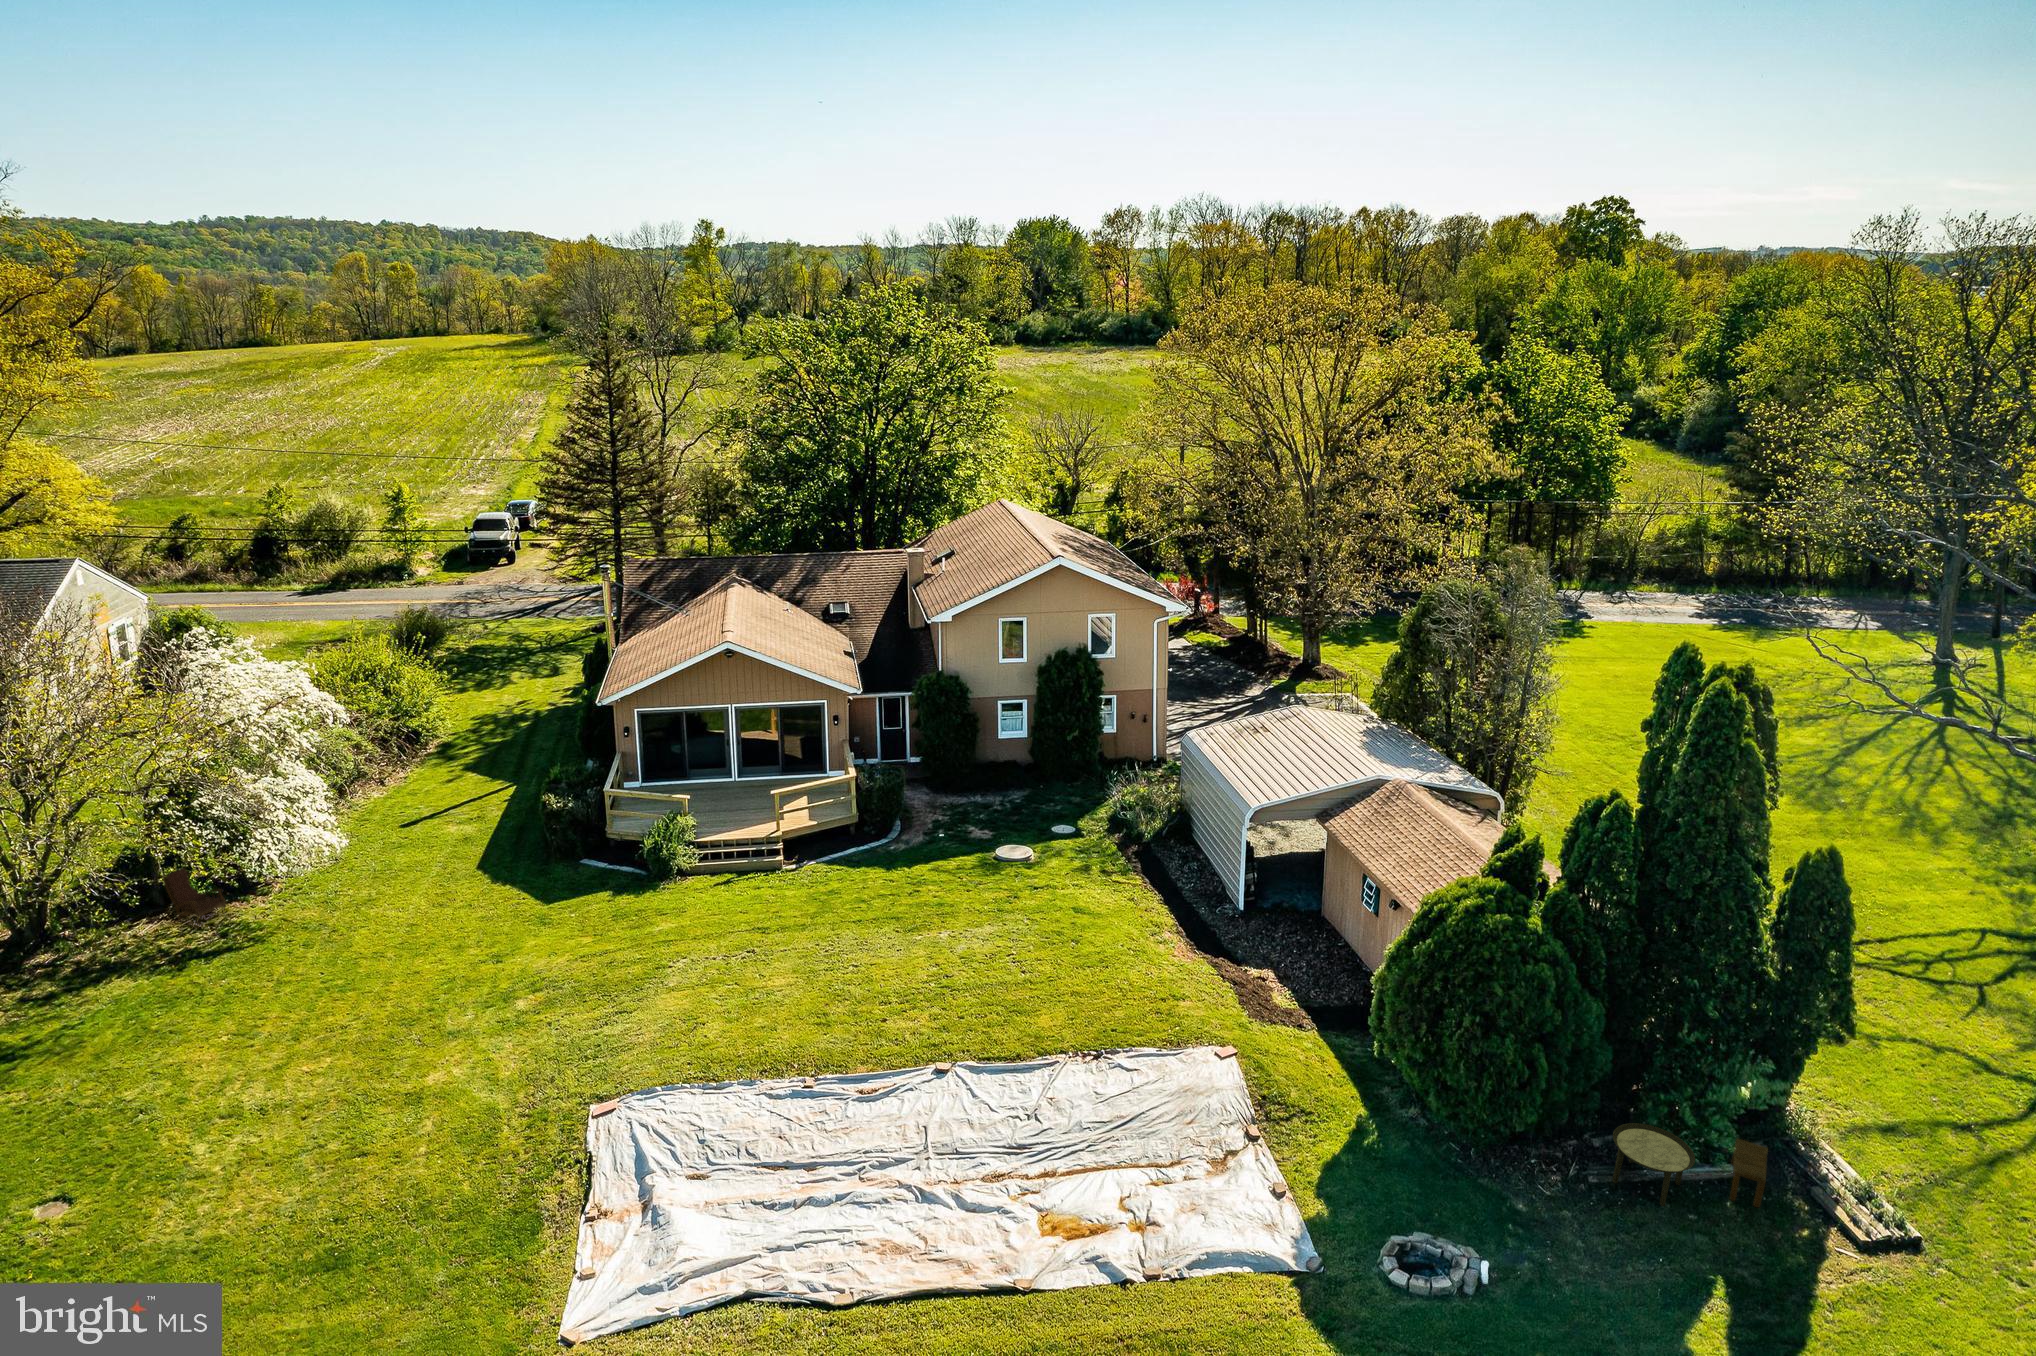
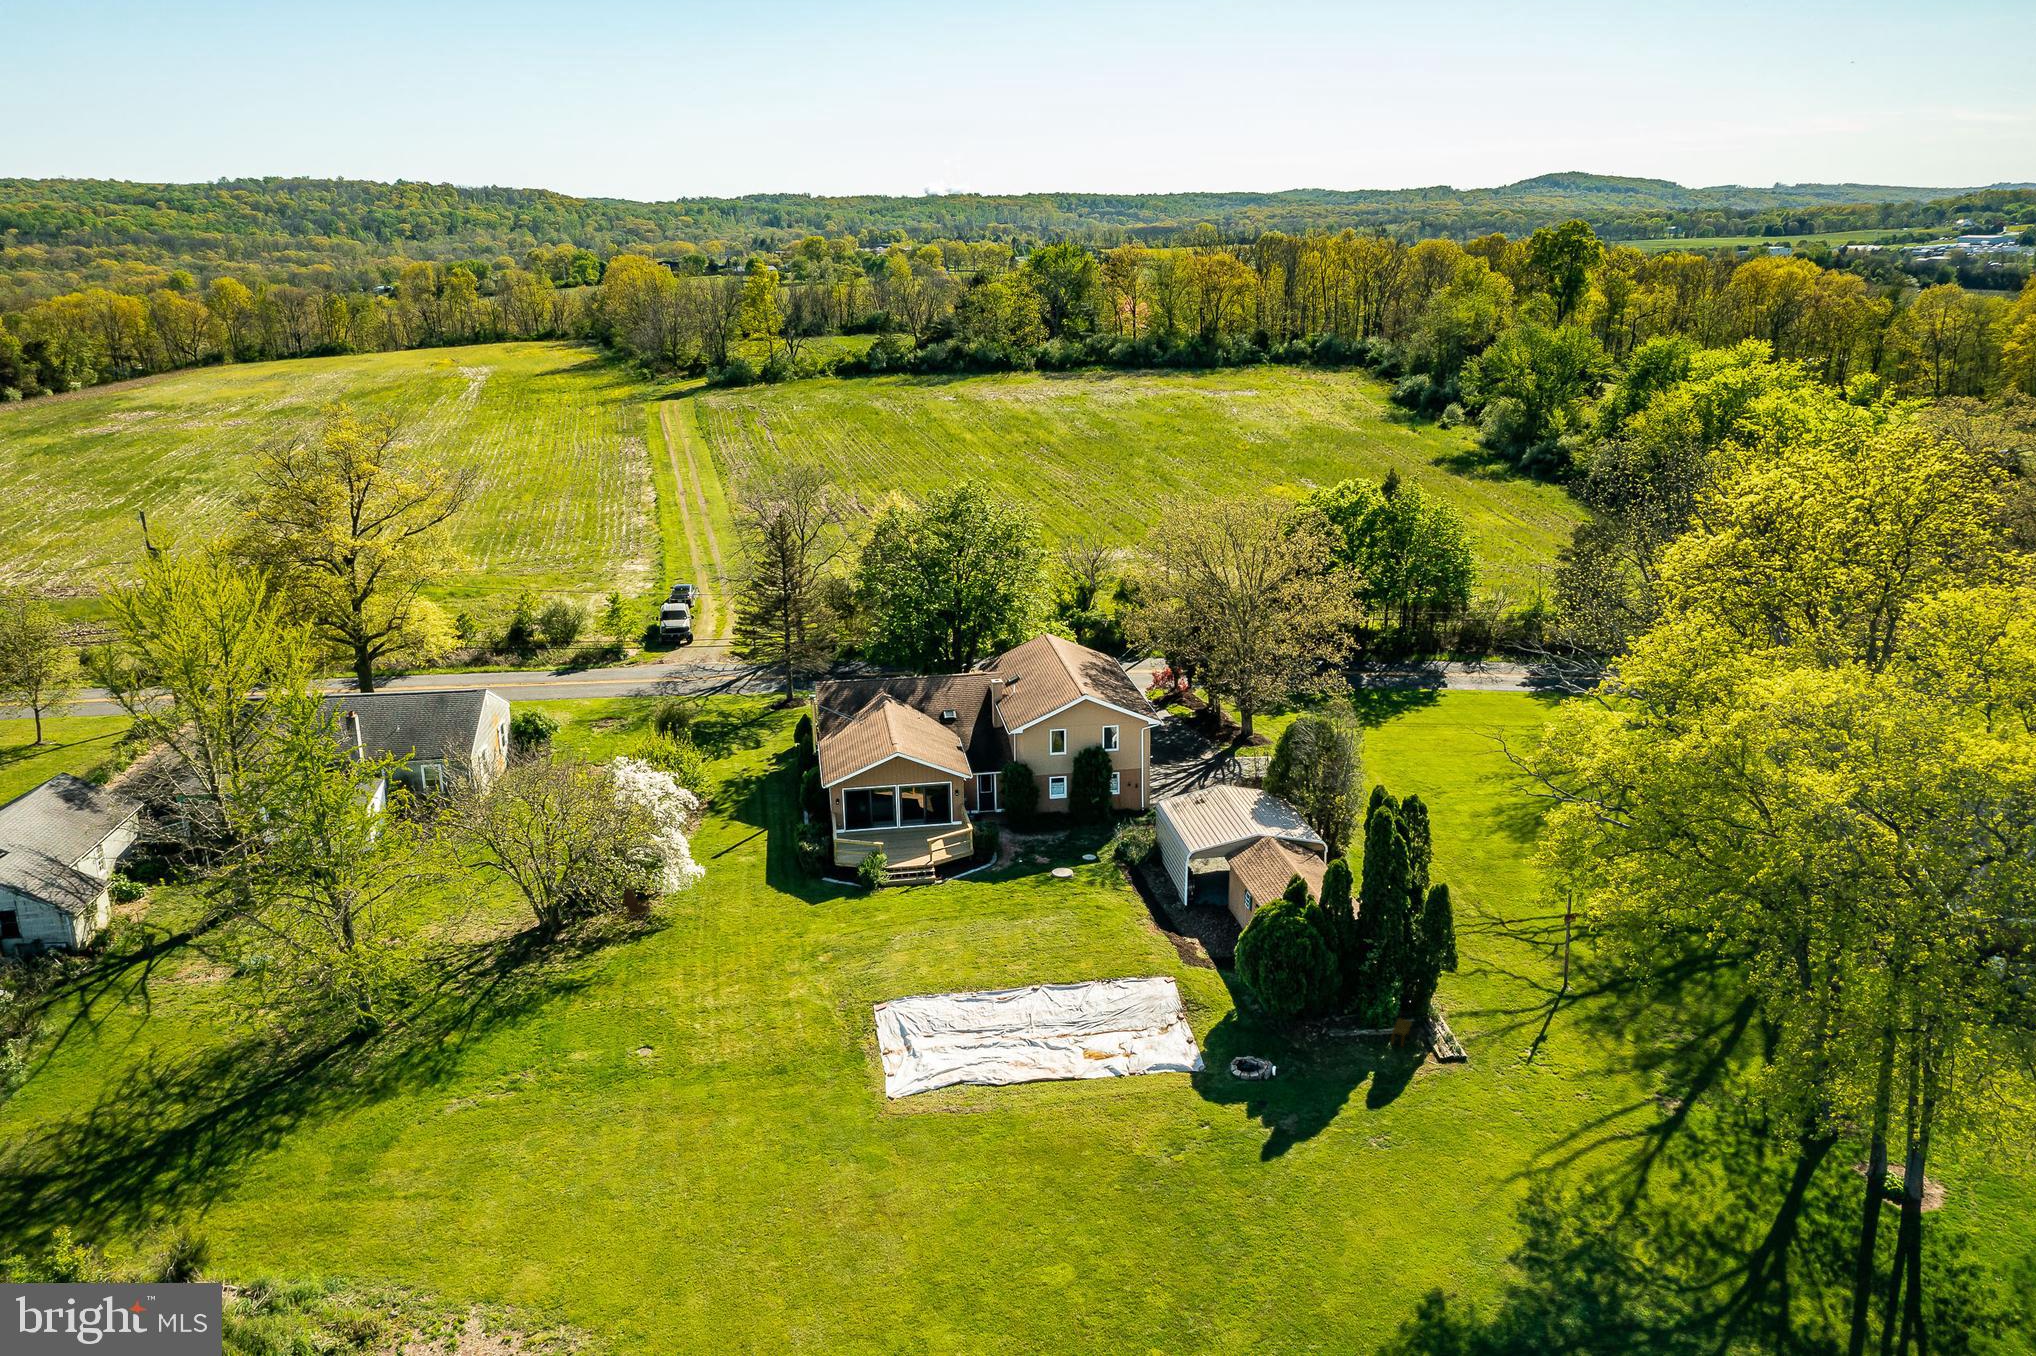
round table: present [1612,1123,1695,1206] -> none [1341,1011,1375,1047]

